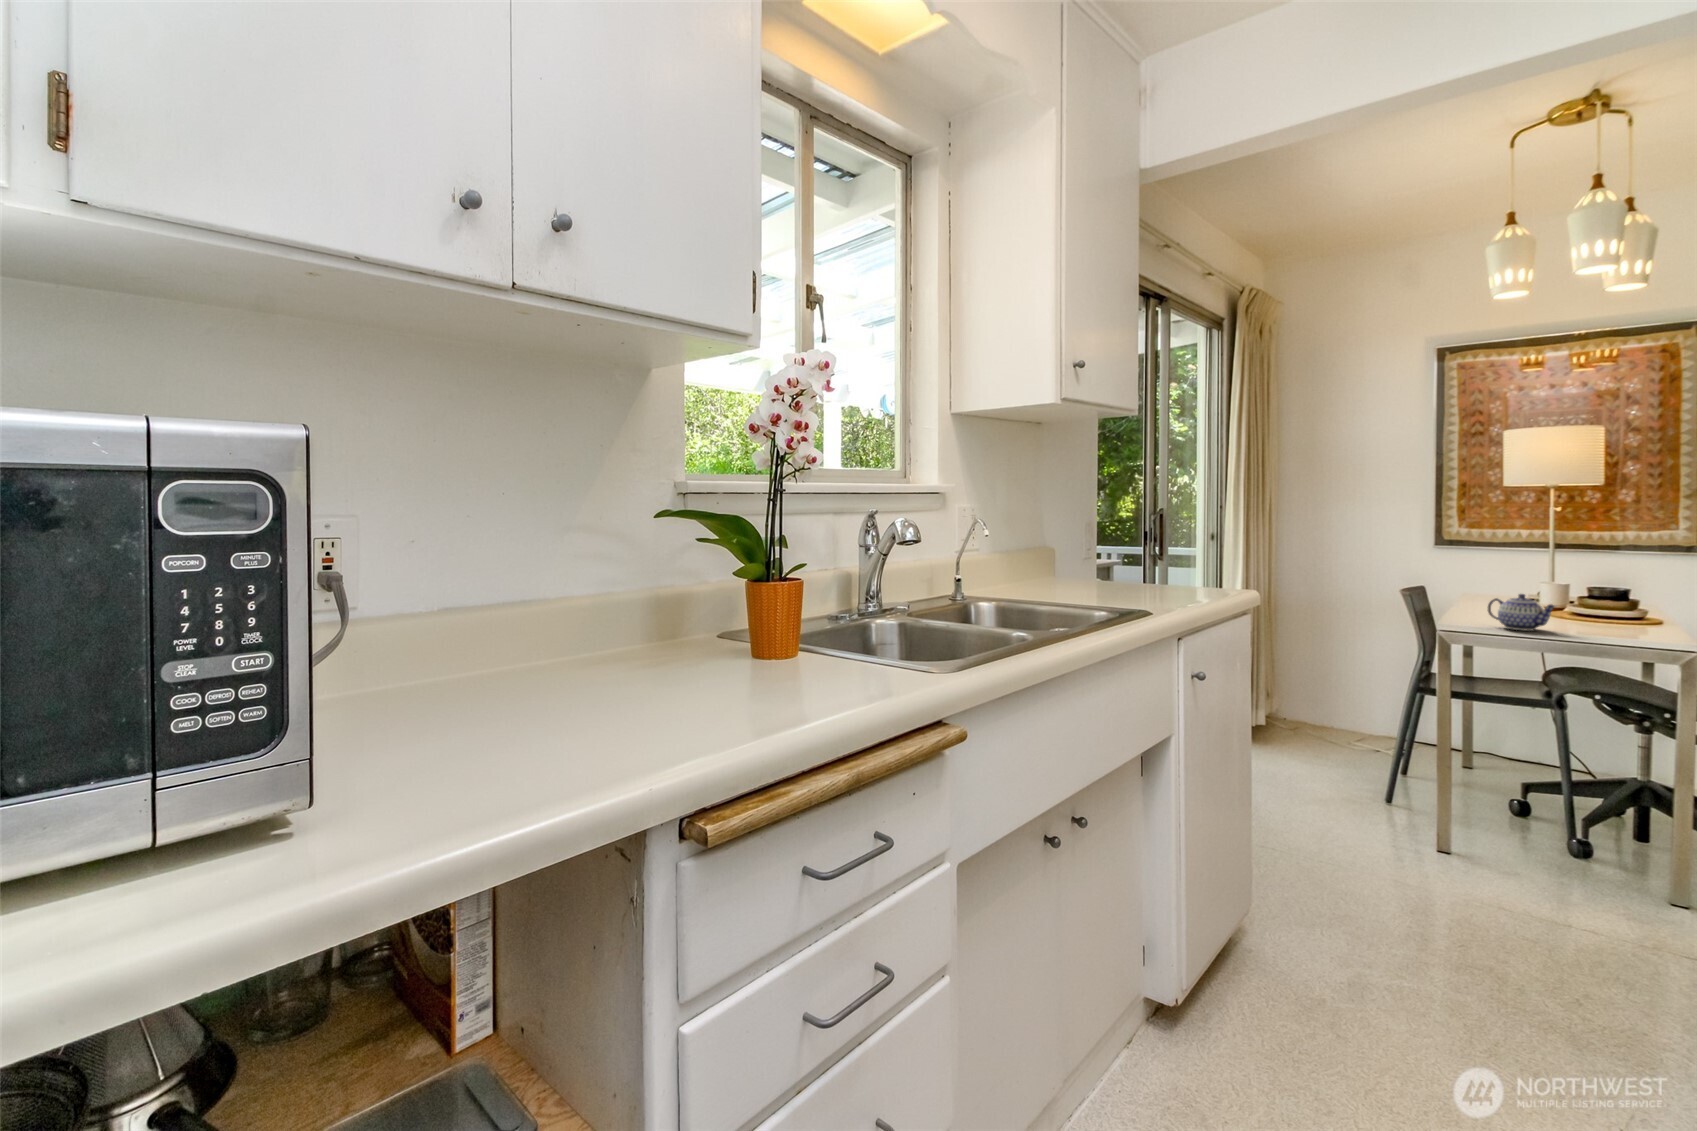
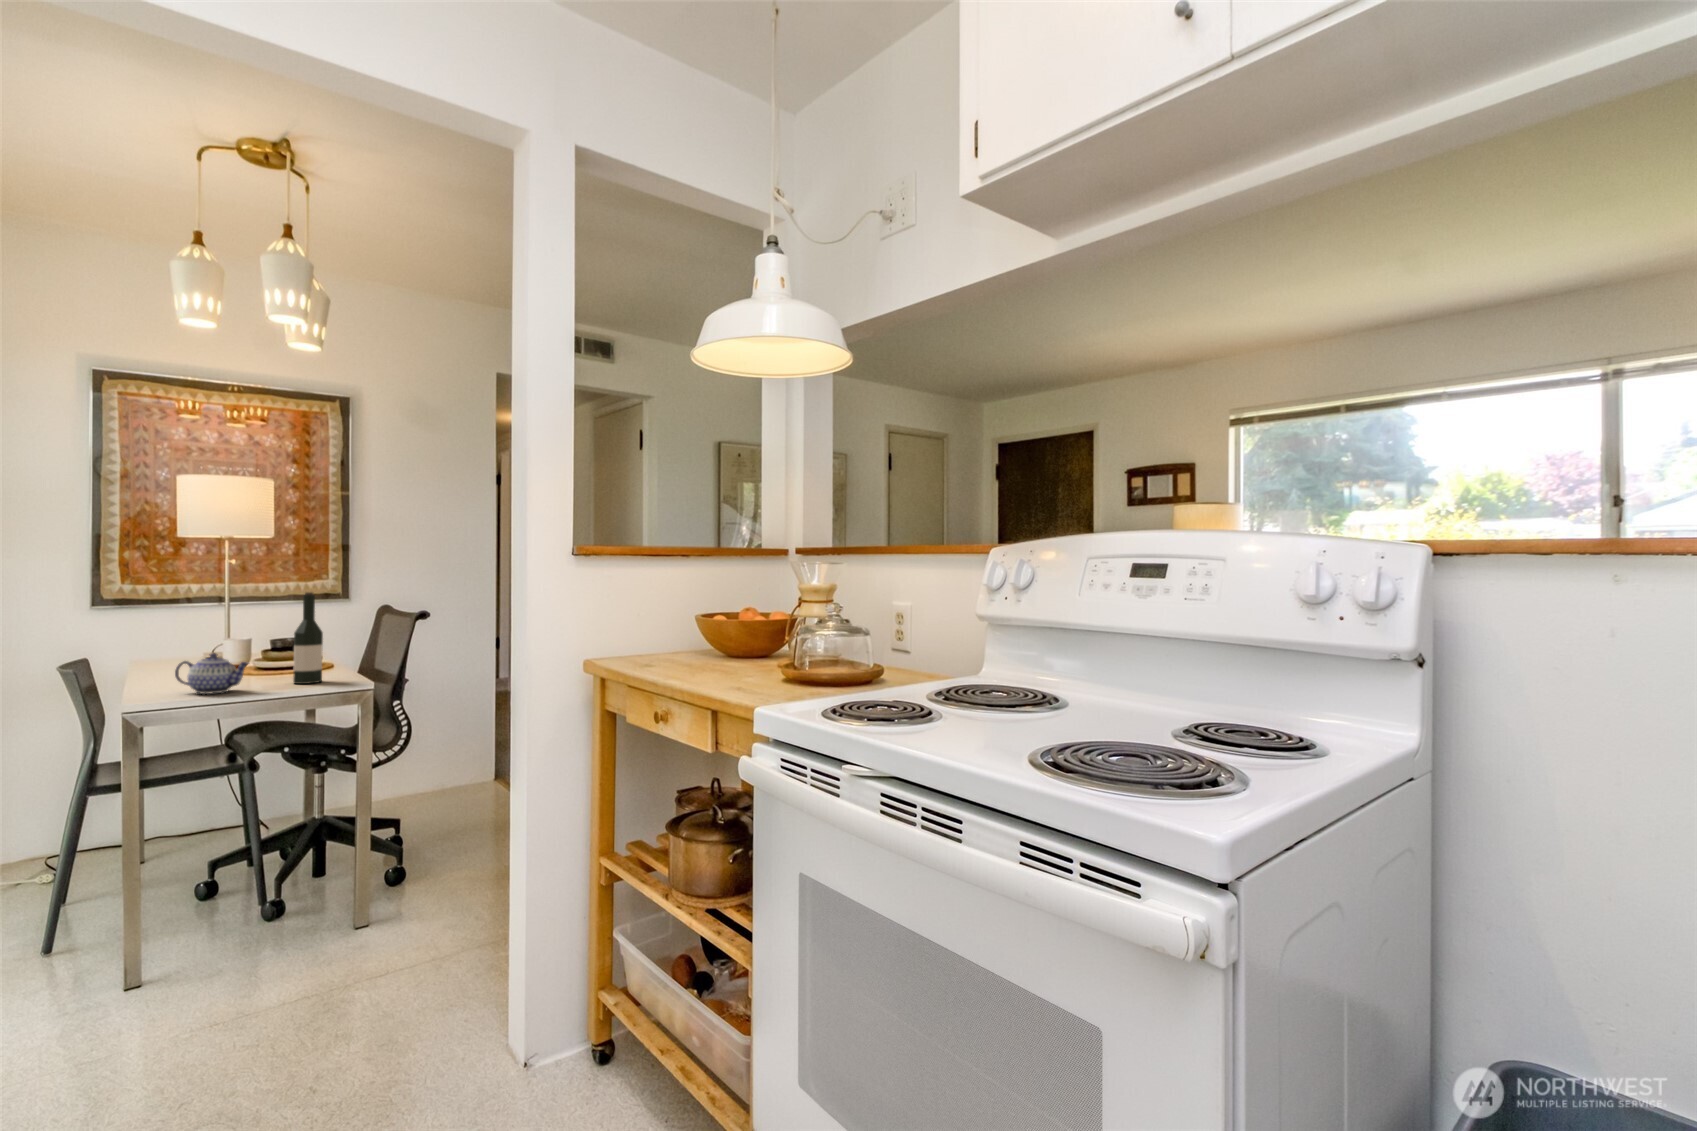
wine bottle: none [1607,539,1643,634] -> present [293,592,323,684]

